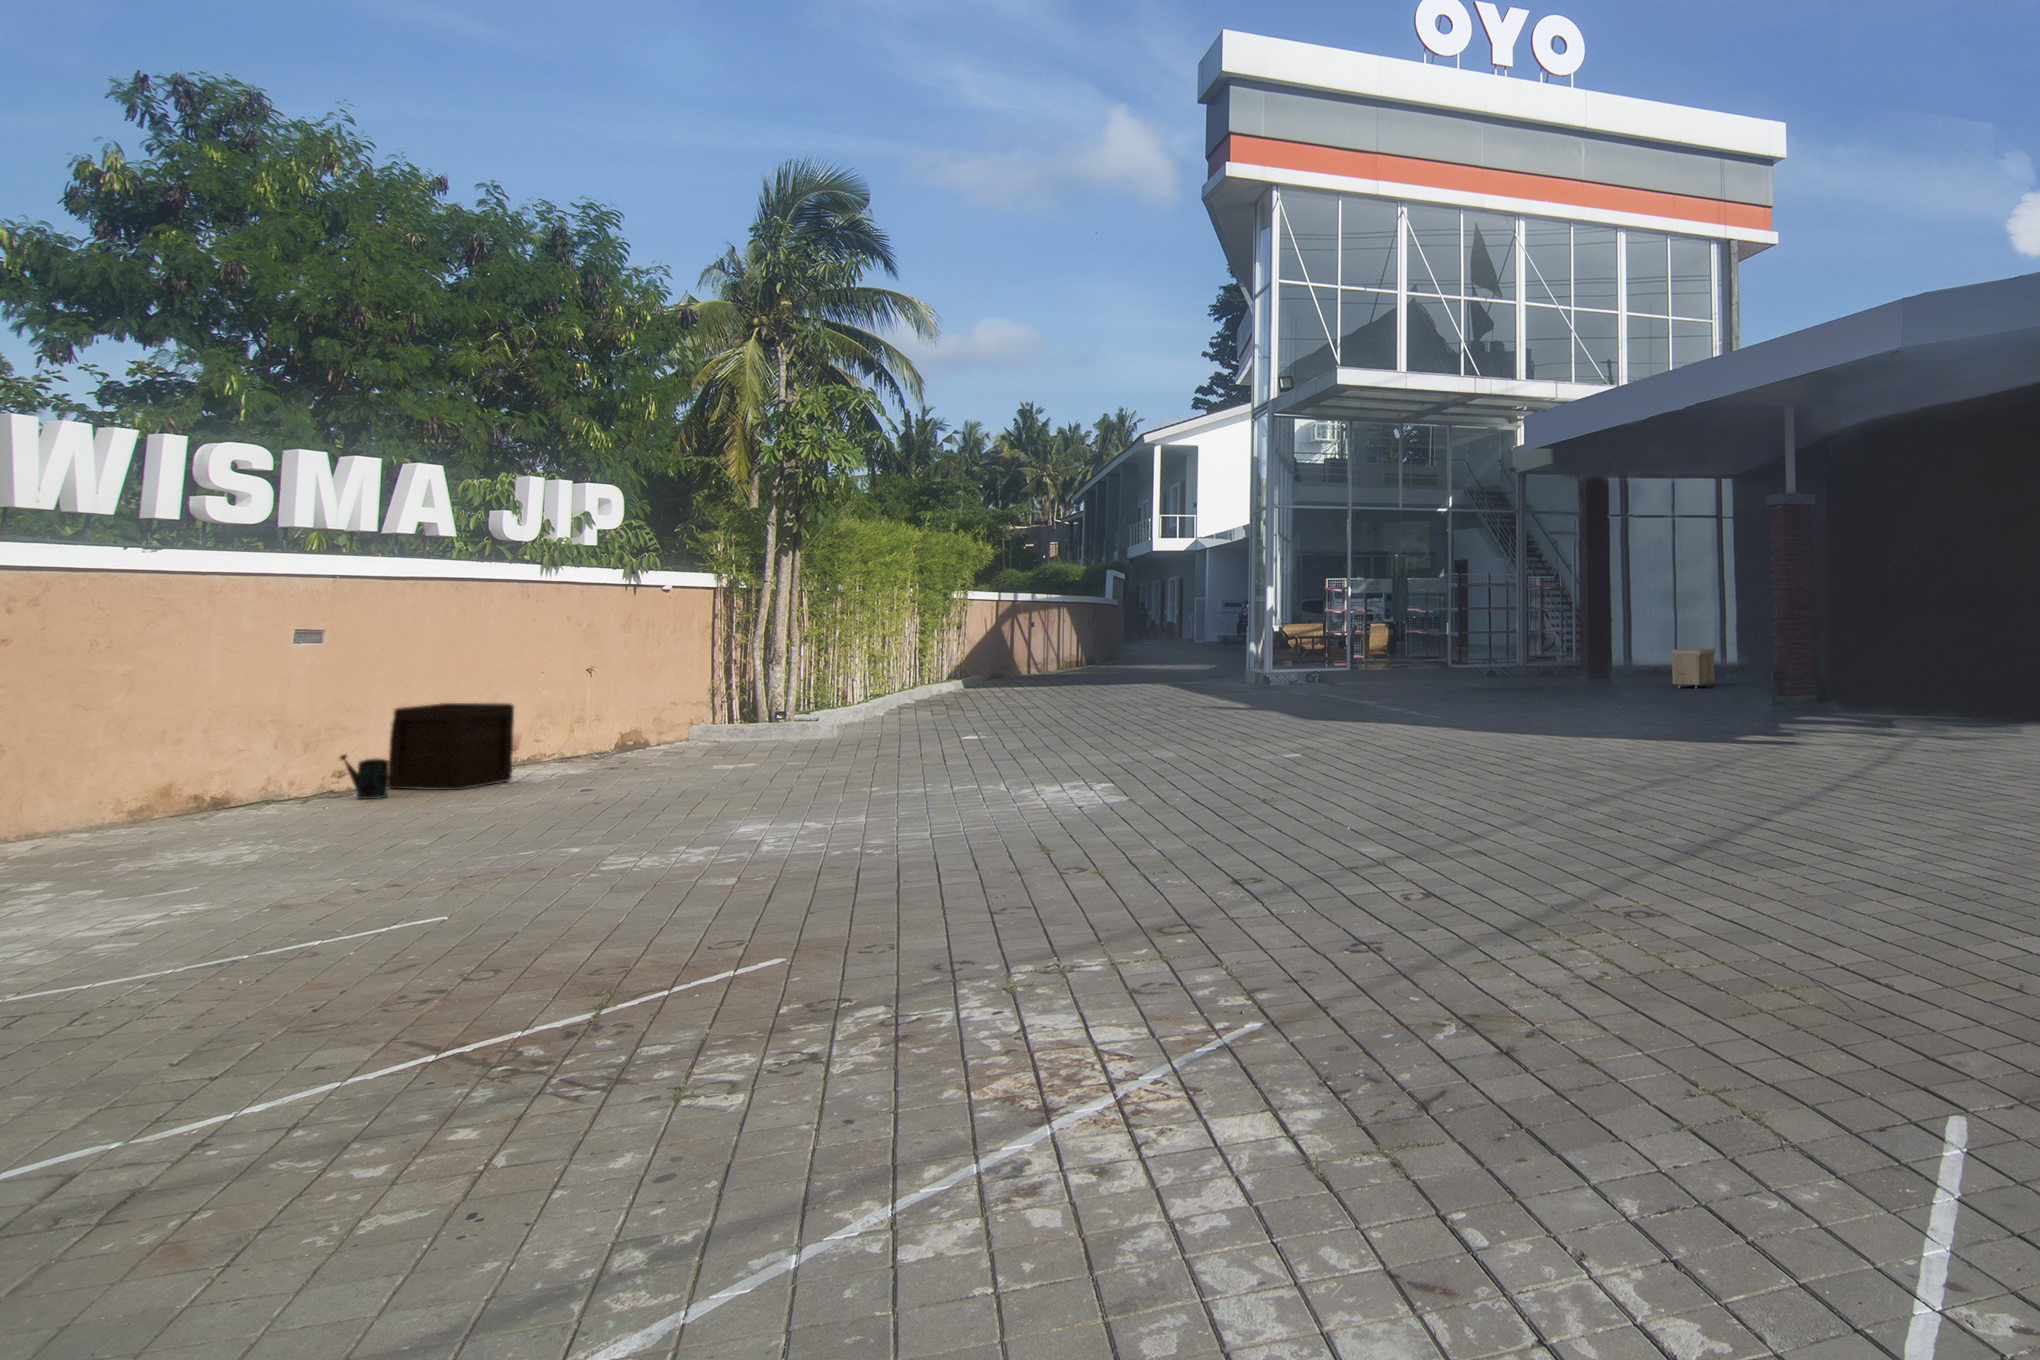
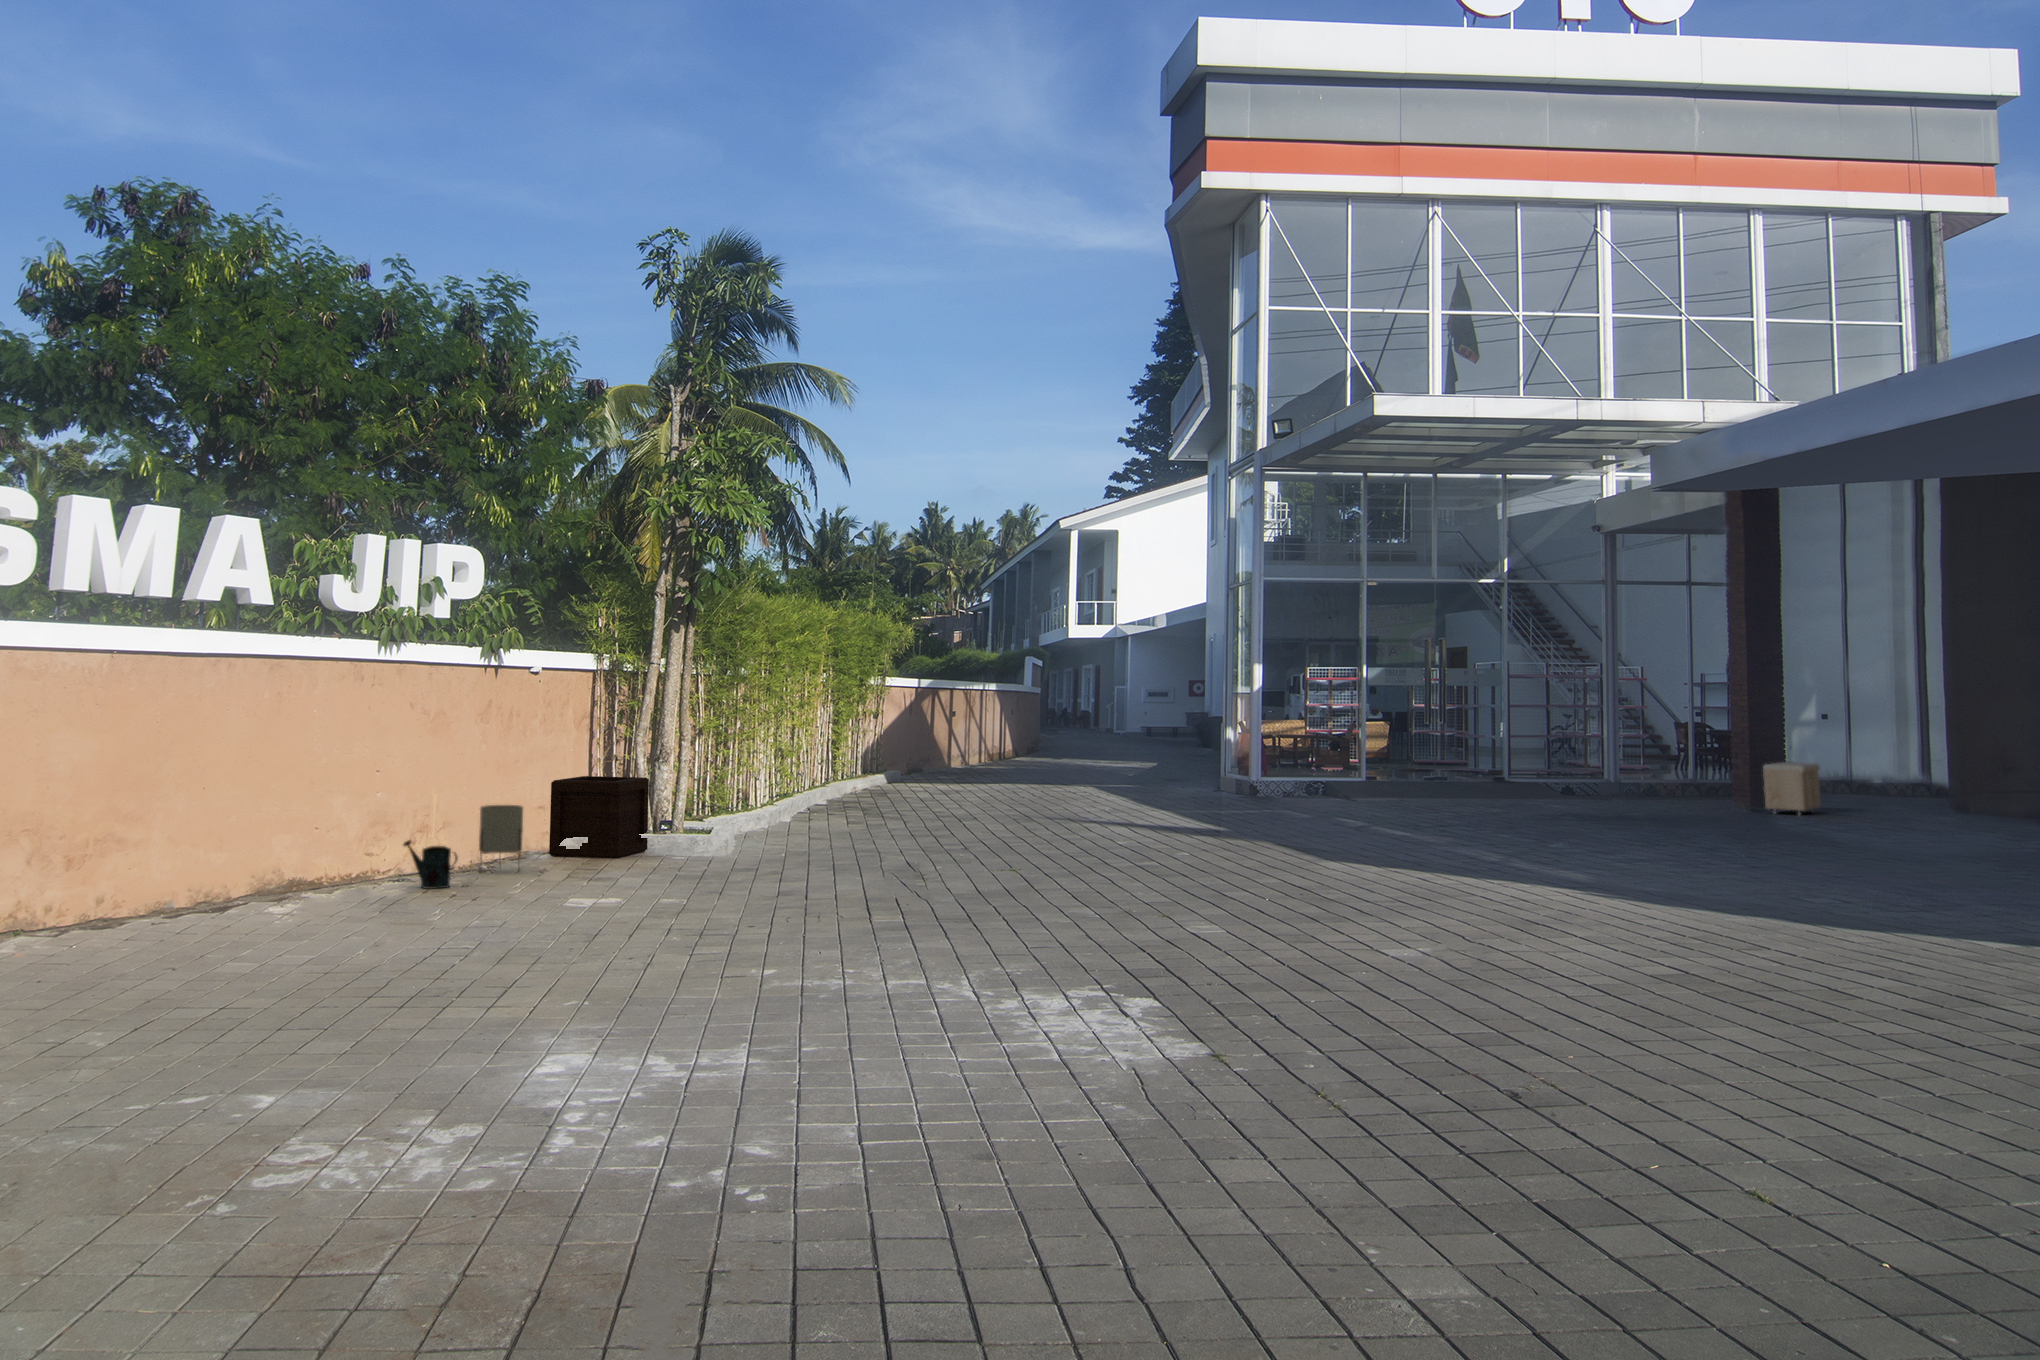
planter: none [624,699,662,754] -> present [479,805,523,873]
wooden crate: present [388,703,514,790] -> present [549,776,649,858]
watering can: present [340,755,395,799] -> present [403,840,458,889]

